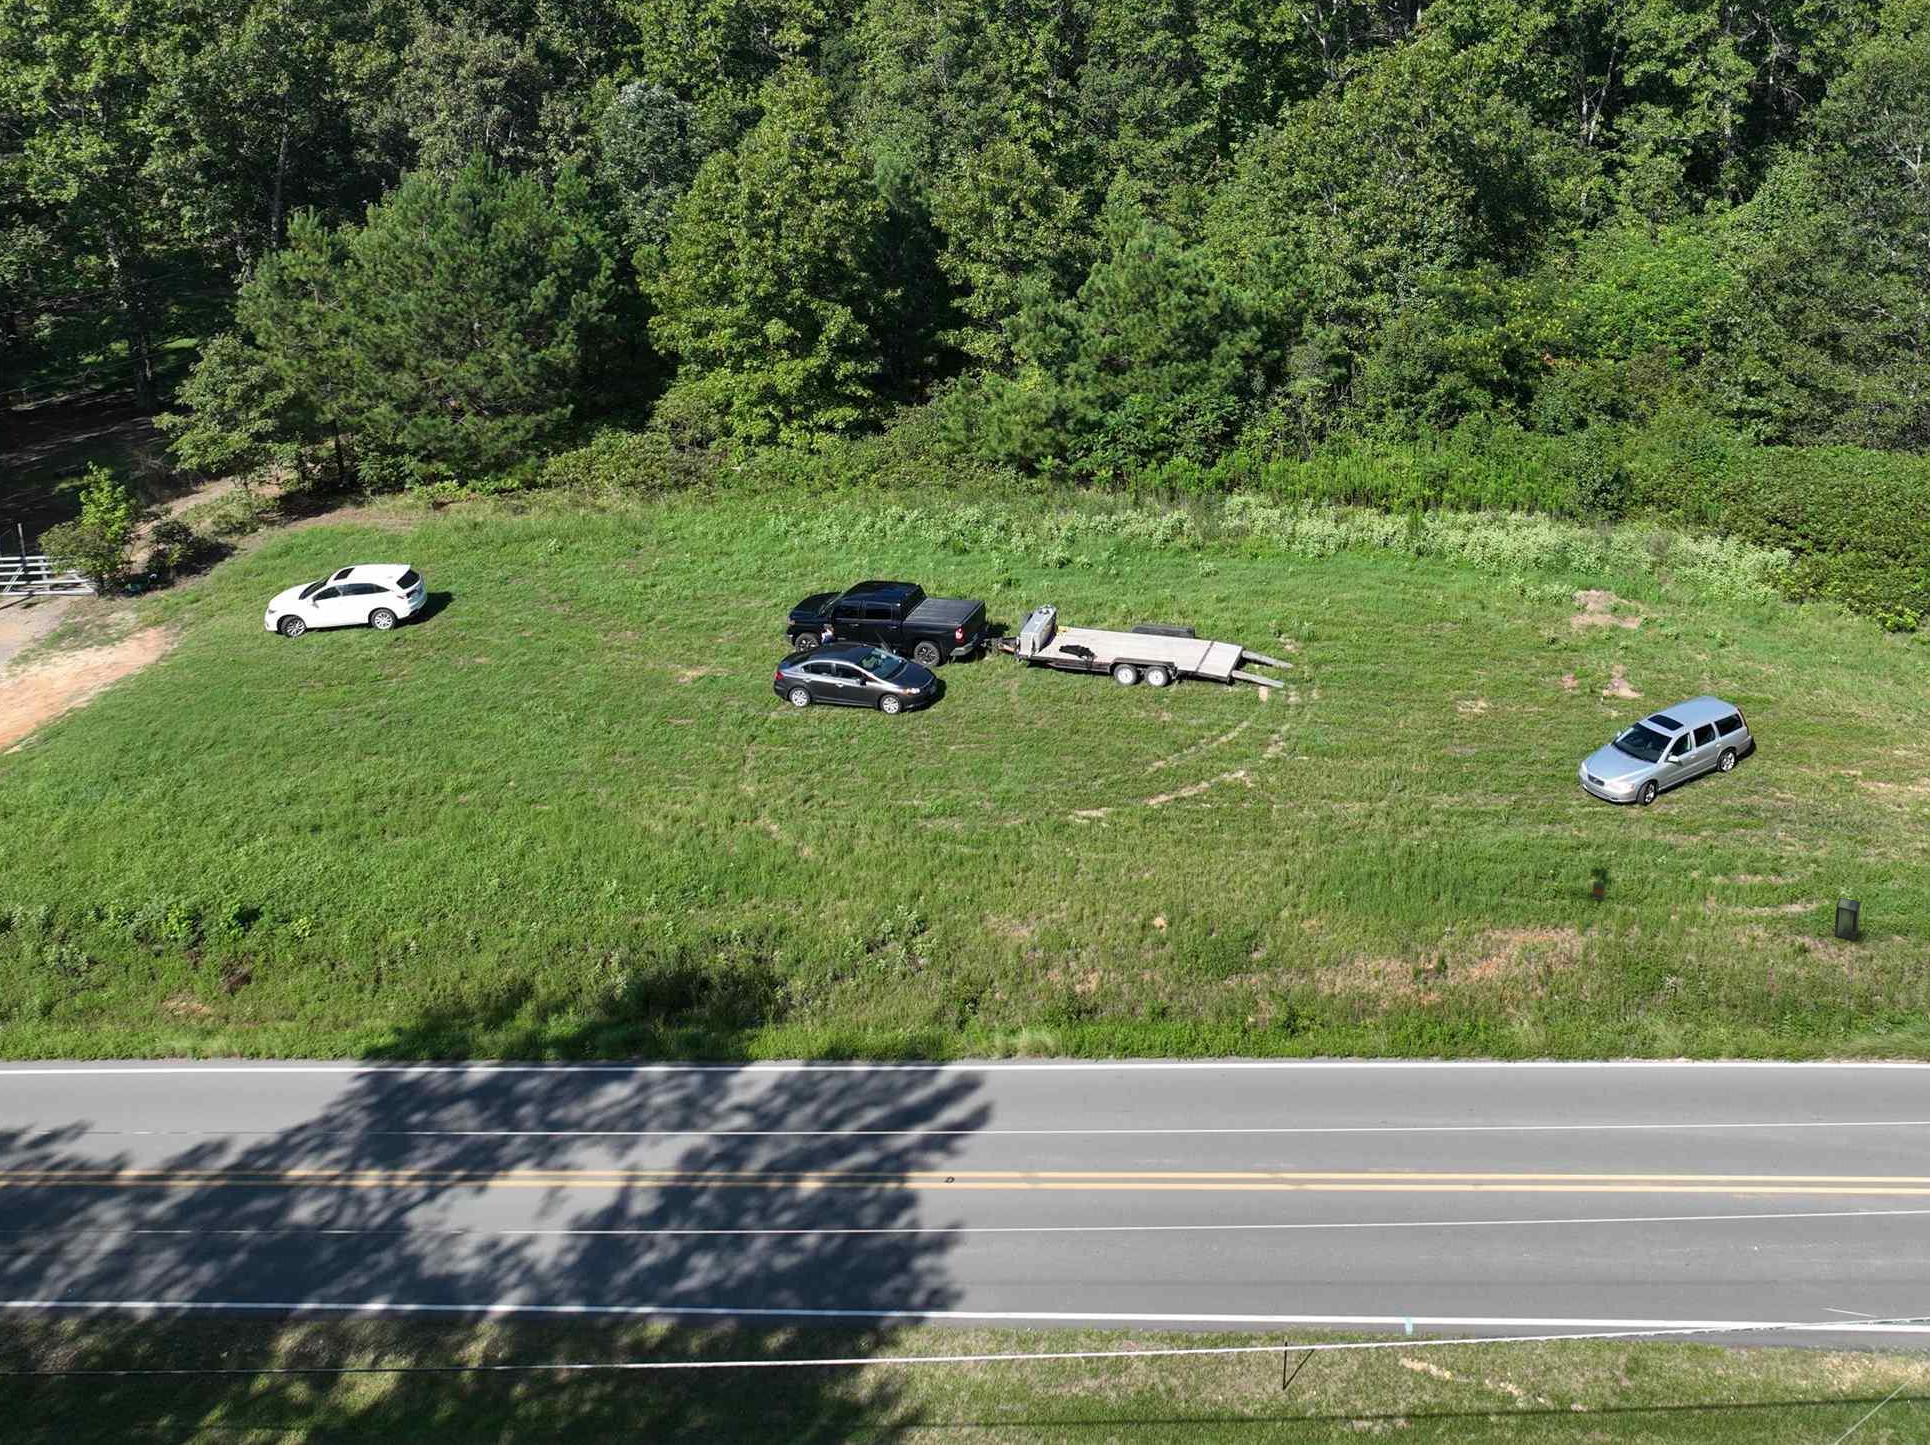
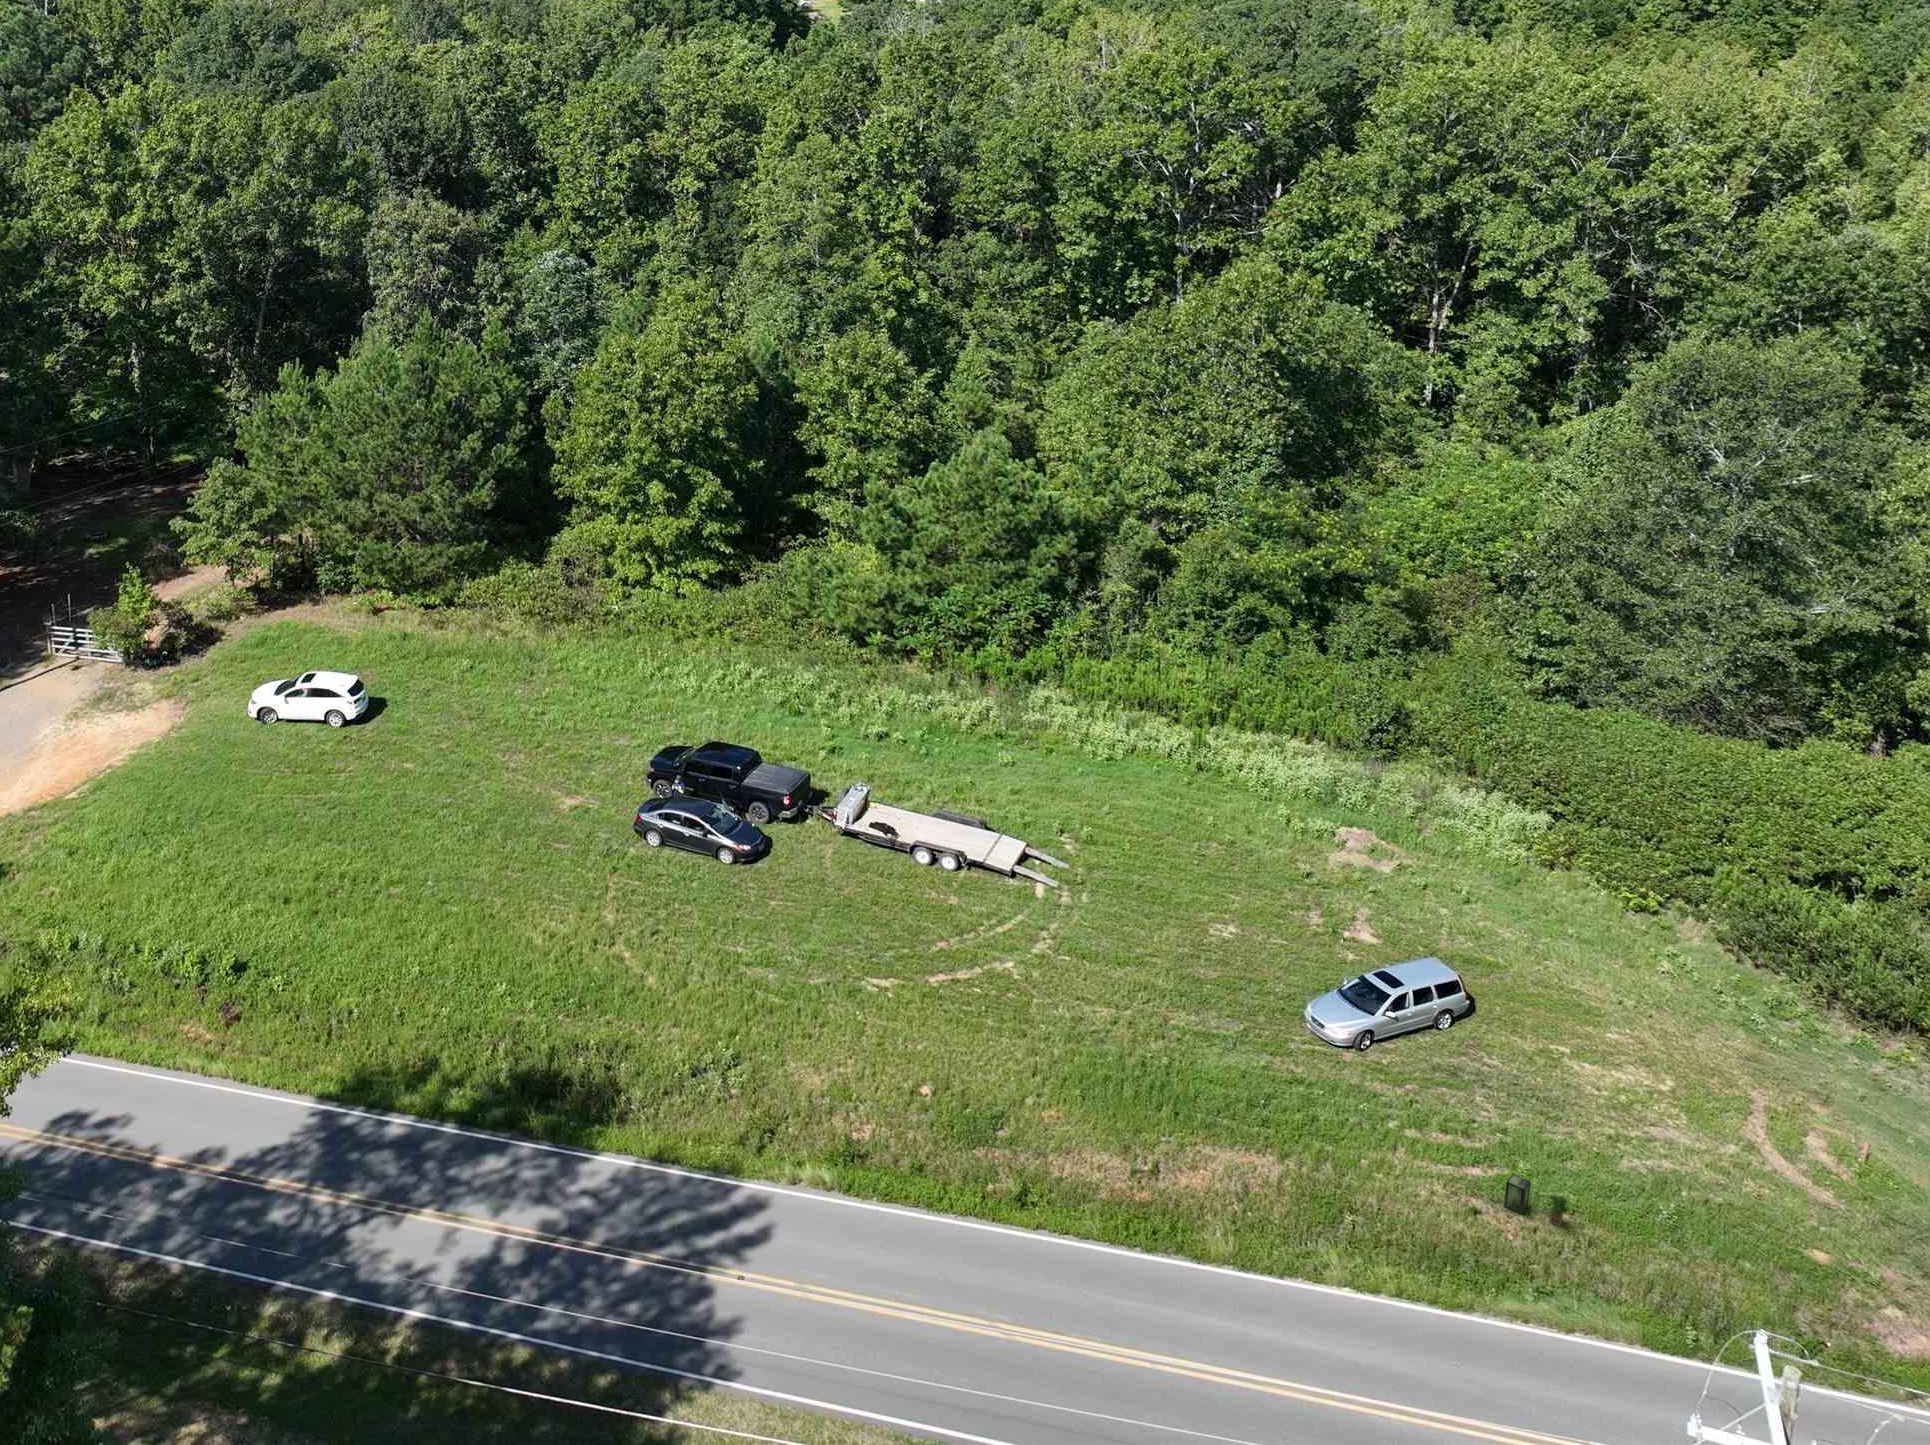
potted tree: present [1591,867,1609,901] -> present [1549,1195,1569,1226]

